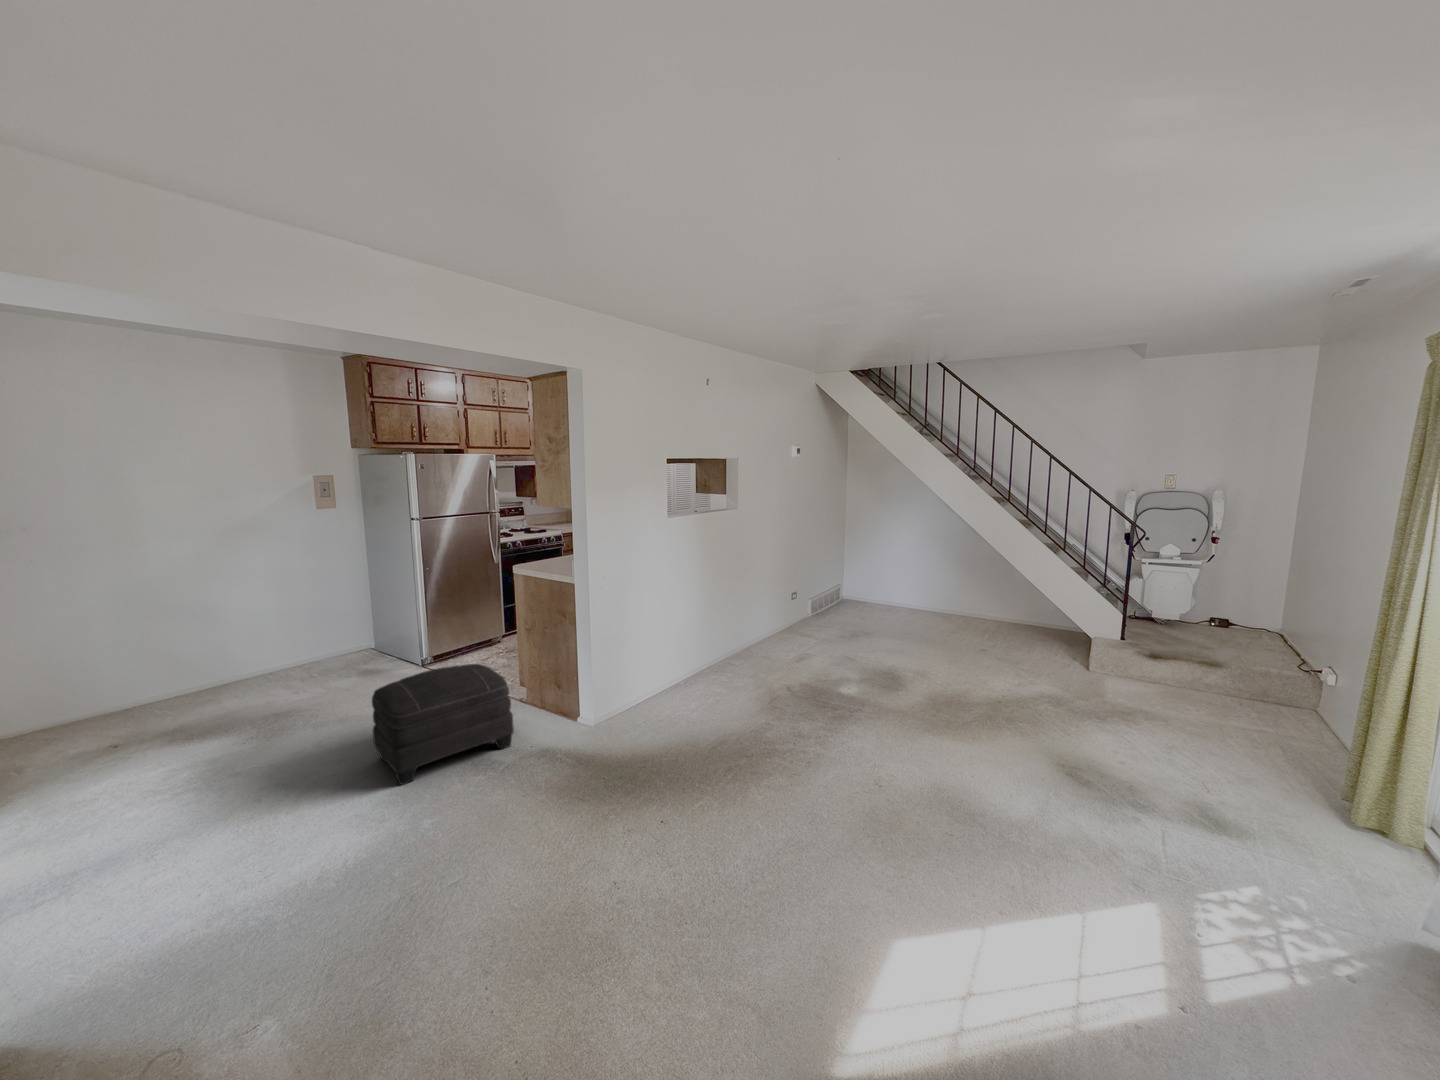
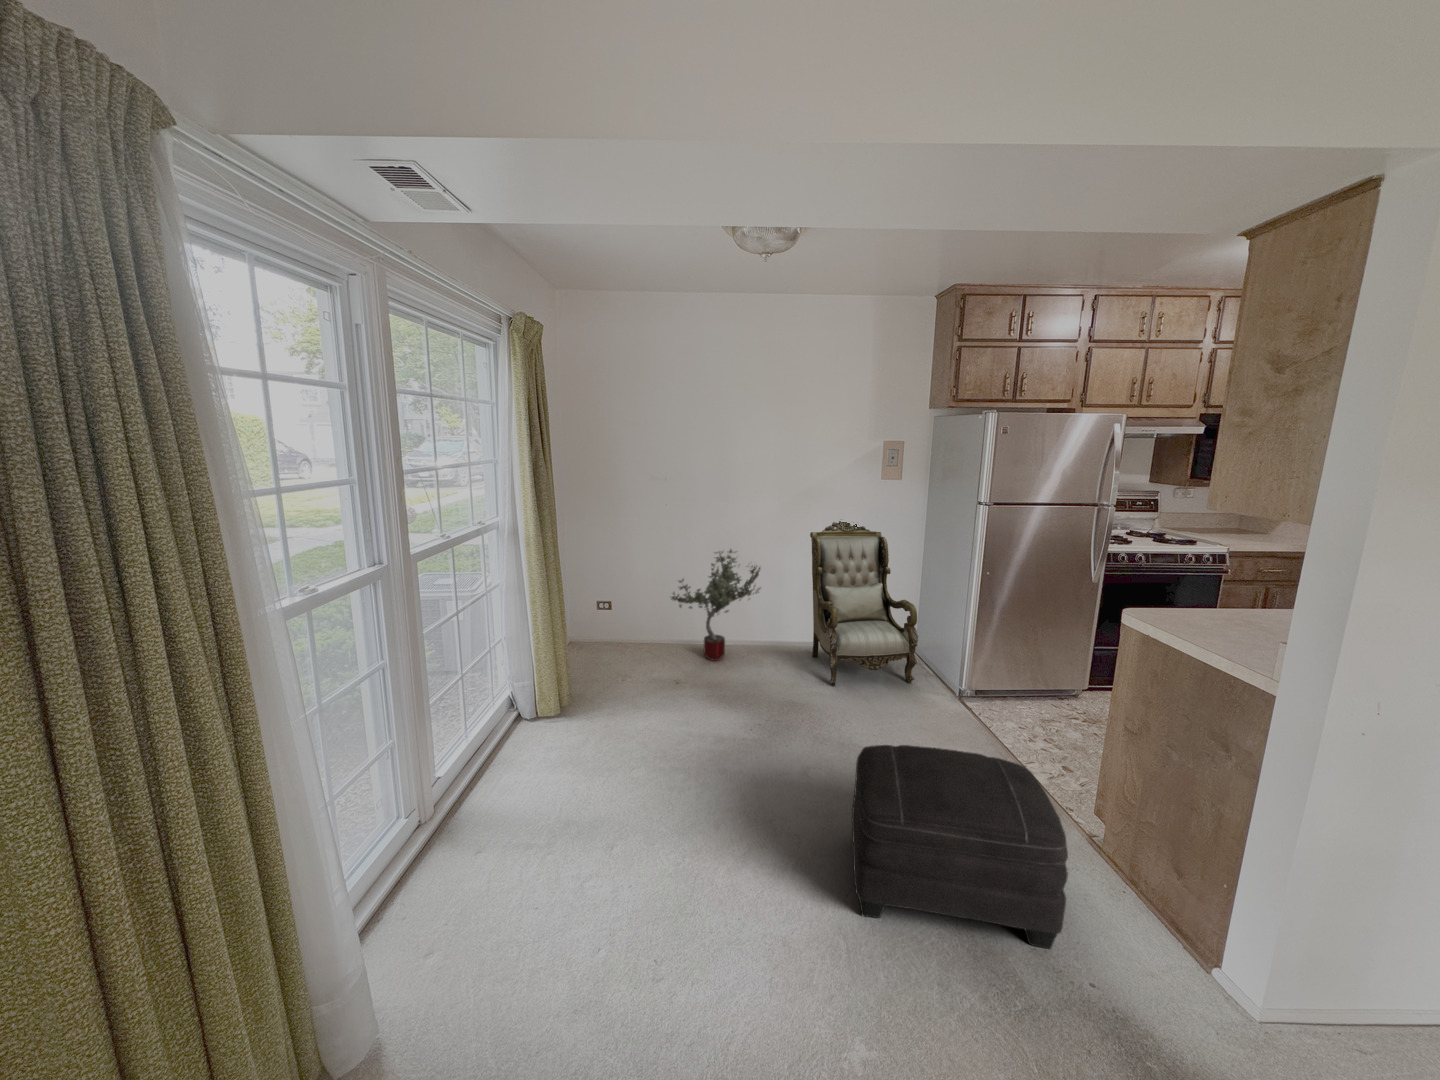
armchair: none [247,548,383,695] -> present [810,519,918,686]
potted tree: none [54,595,200,723] -> present [671,549,760,661]

